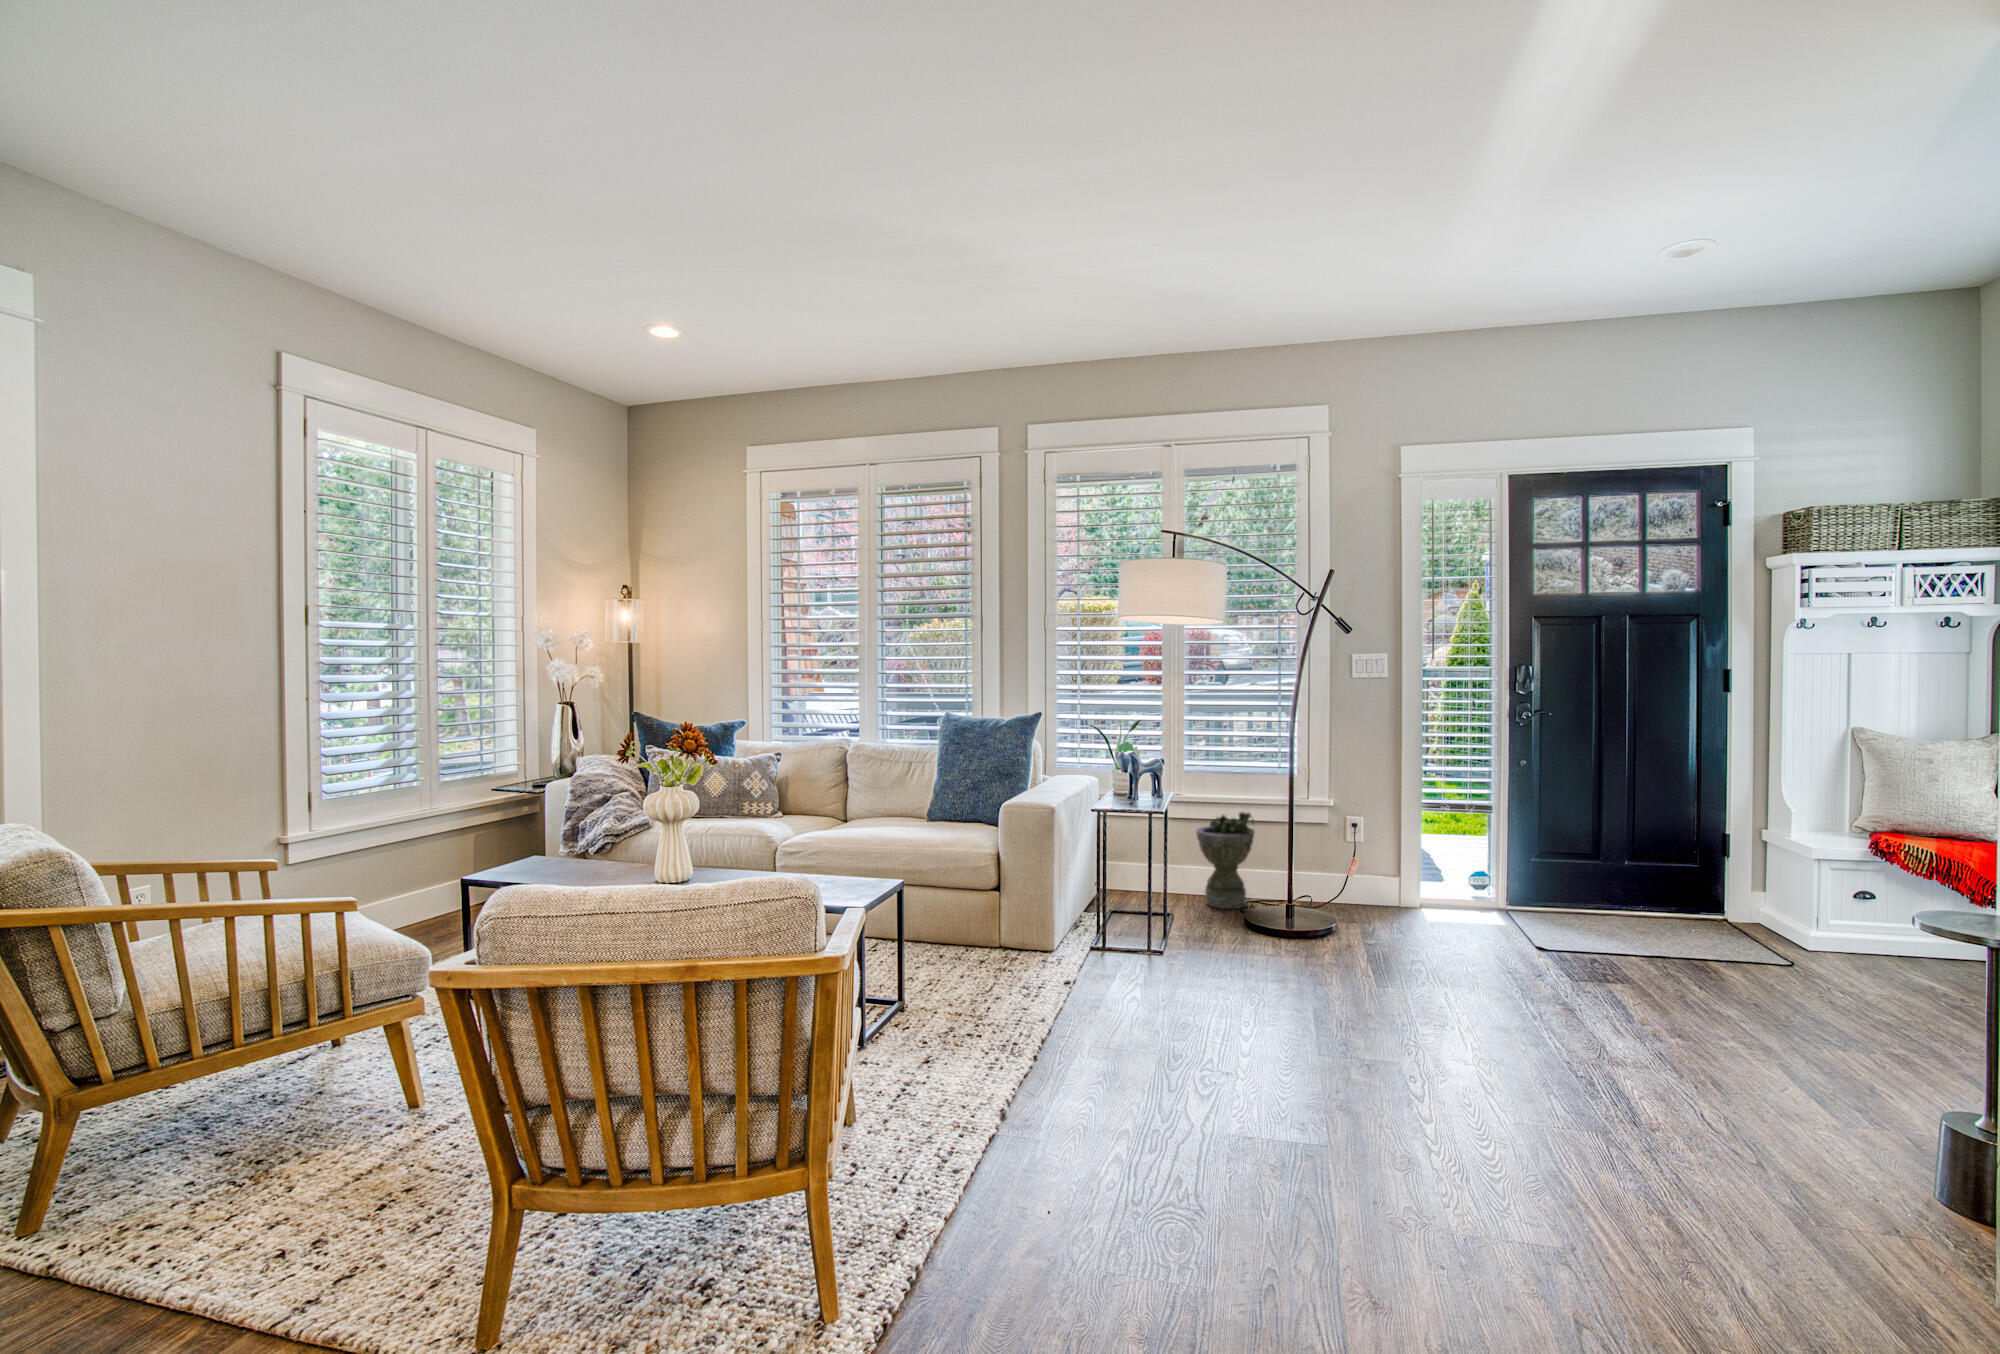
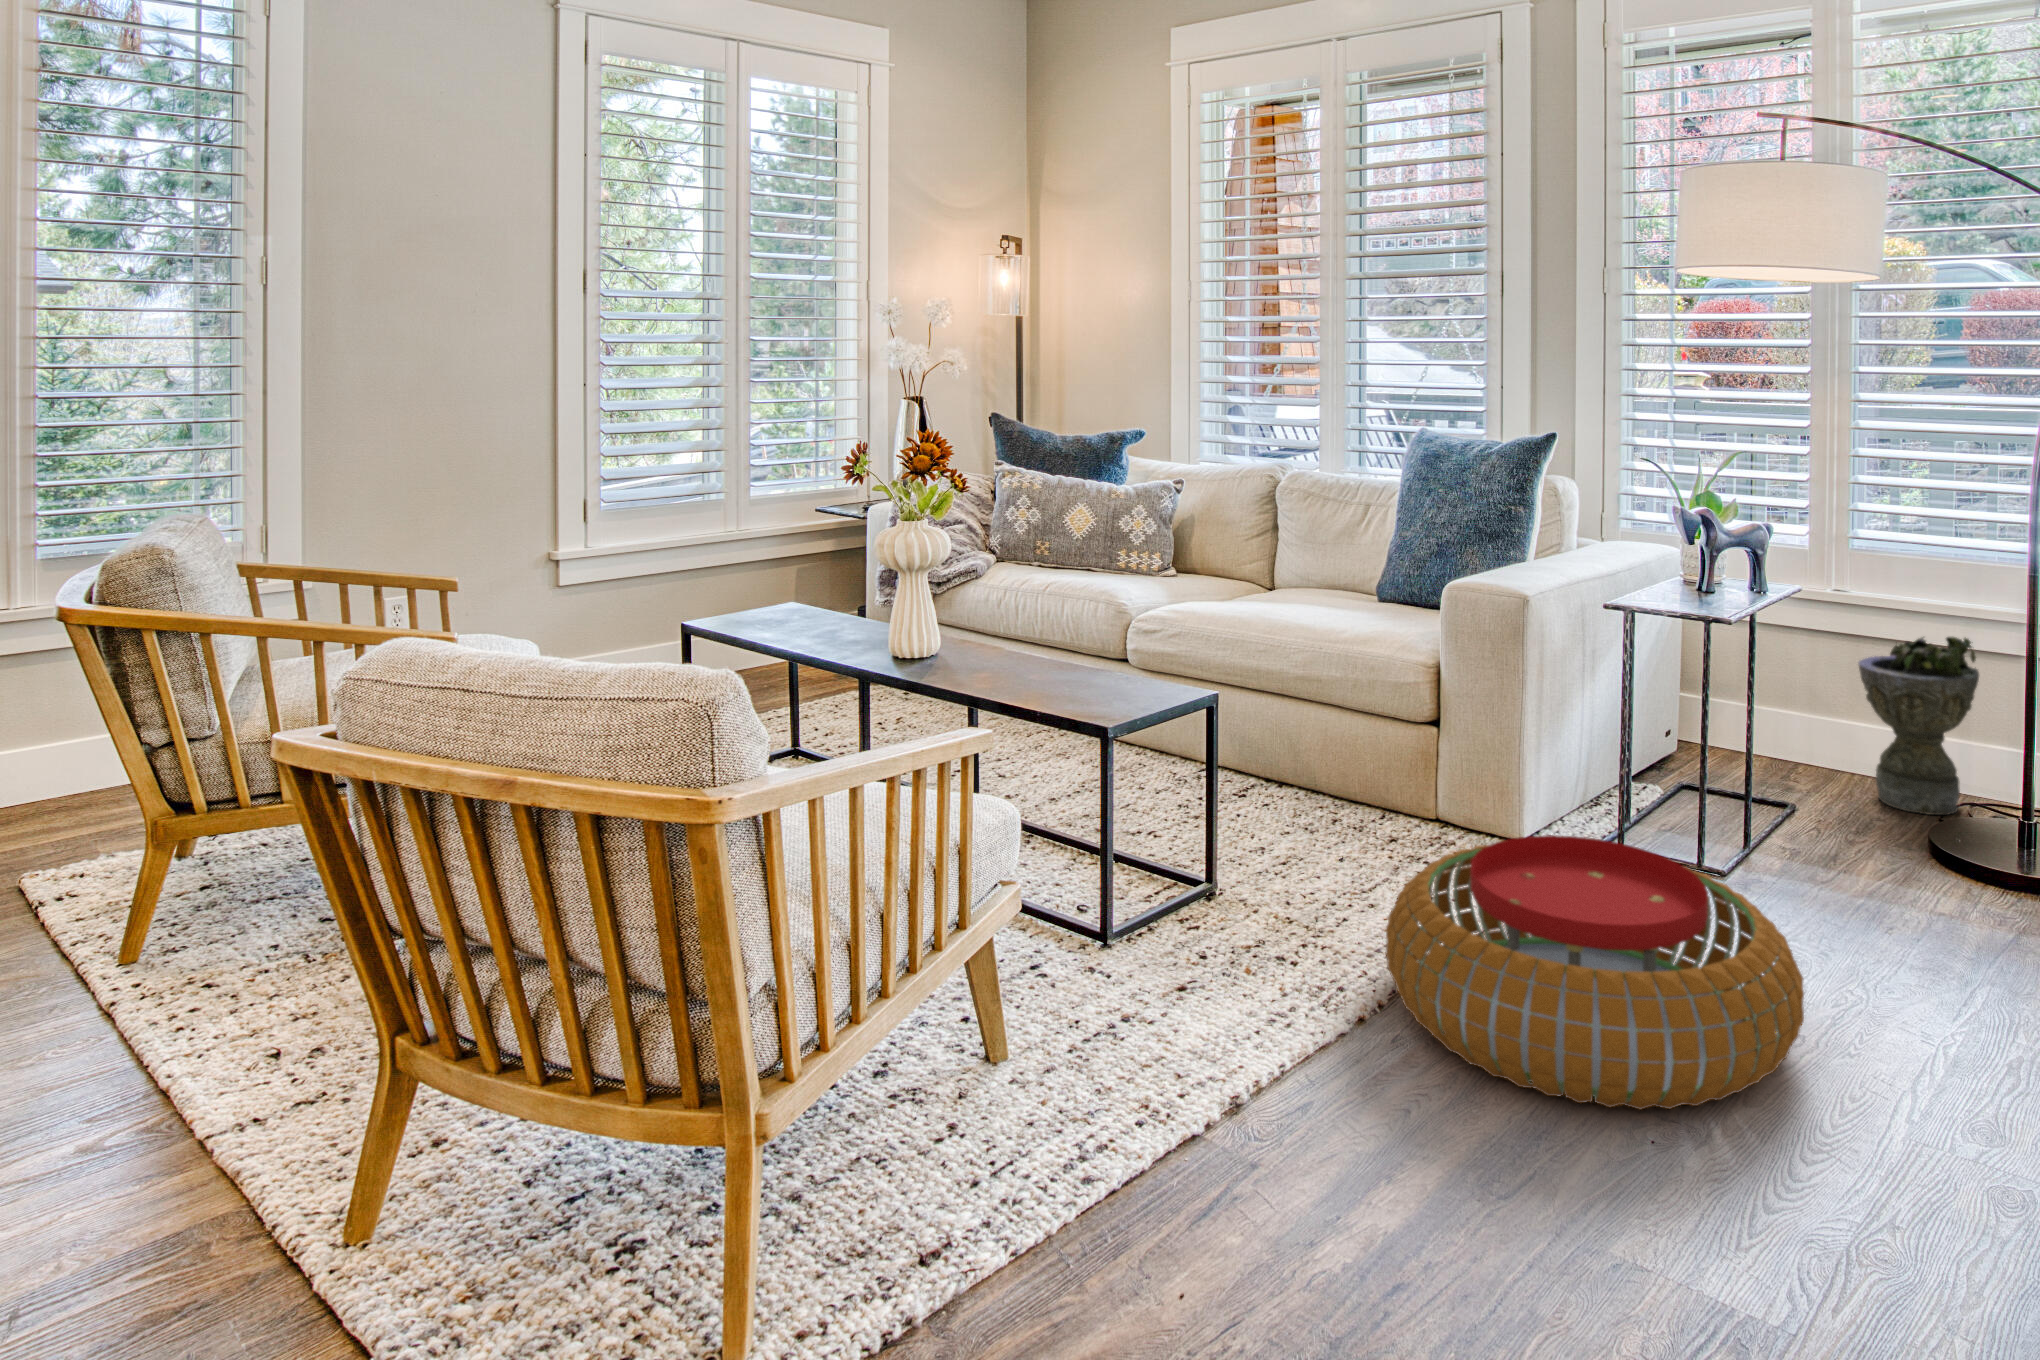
pouf: none [1037,937,1262,1074] -> present [1386,835,1804,1110]

